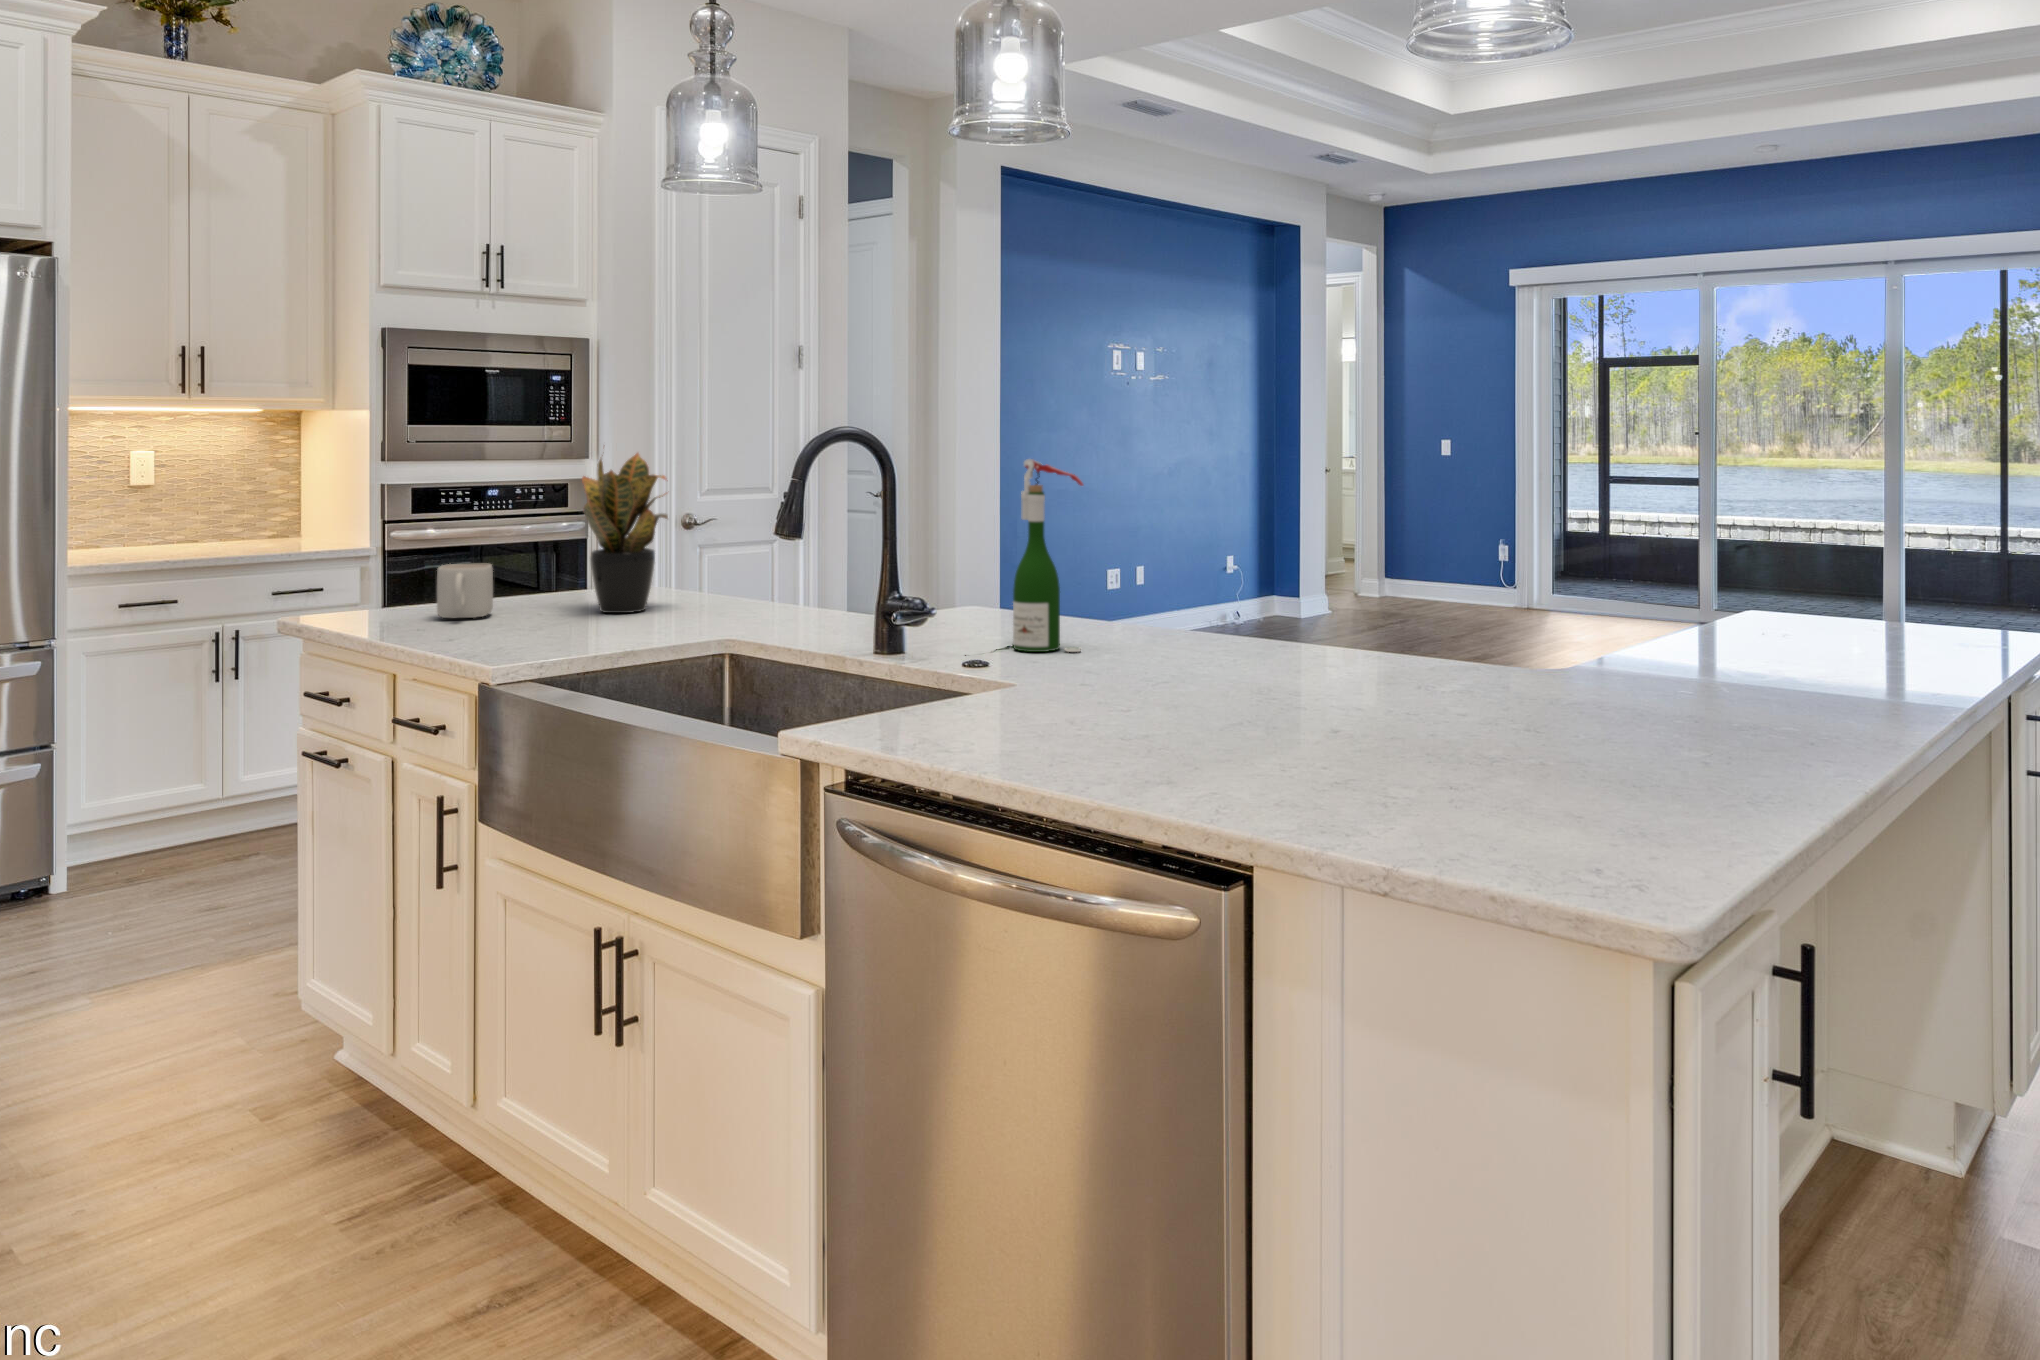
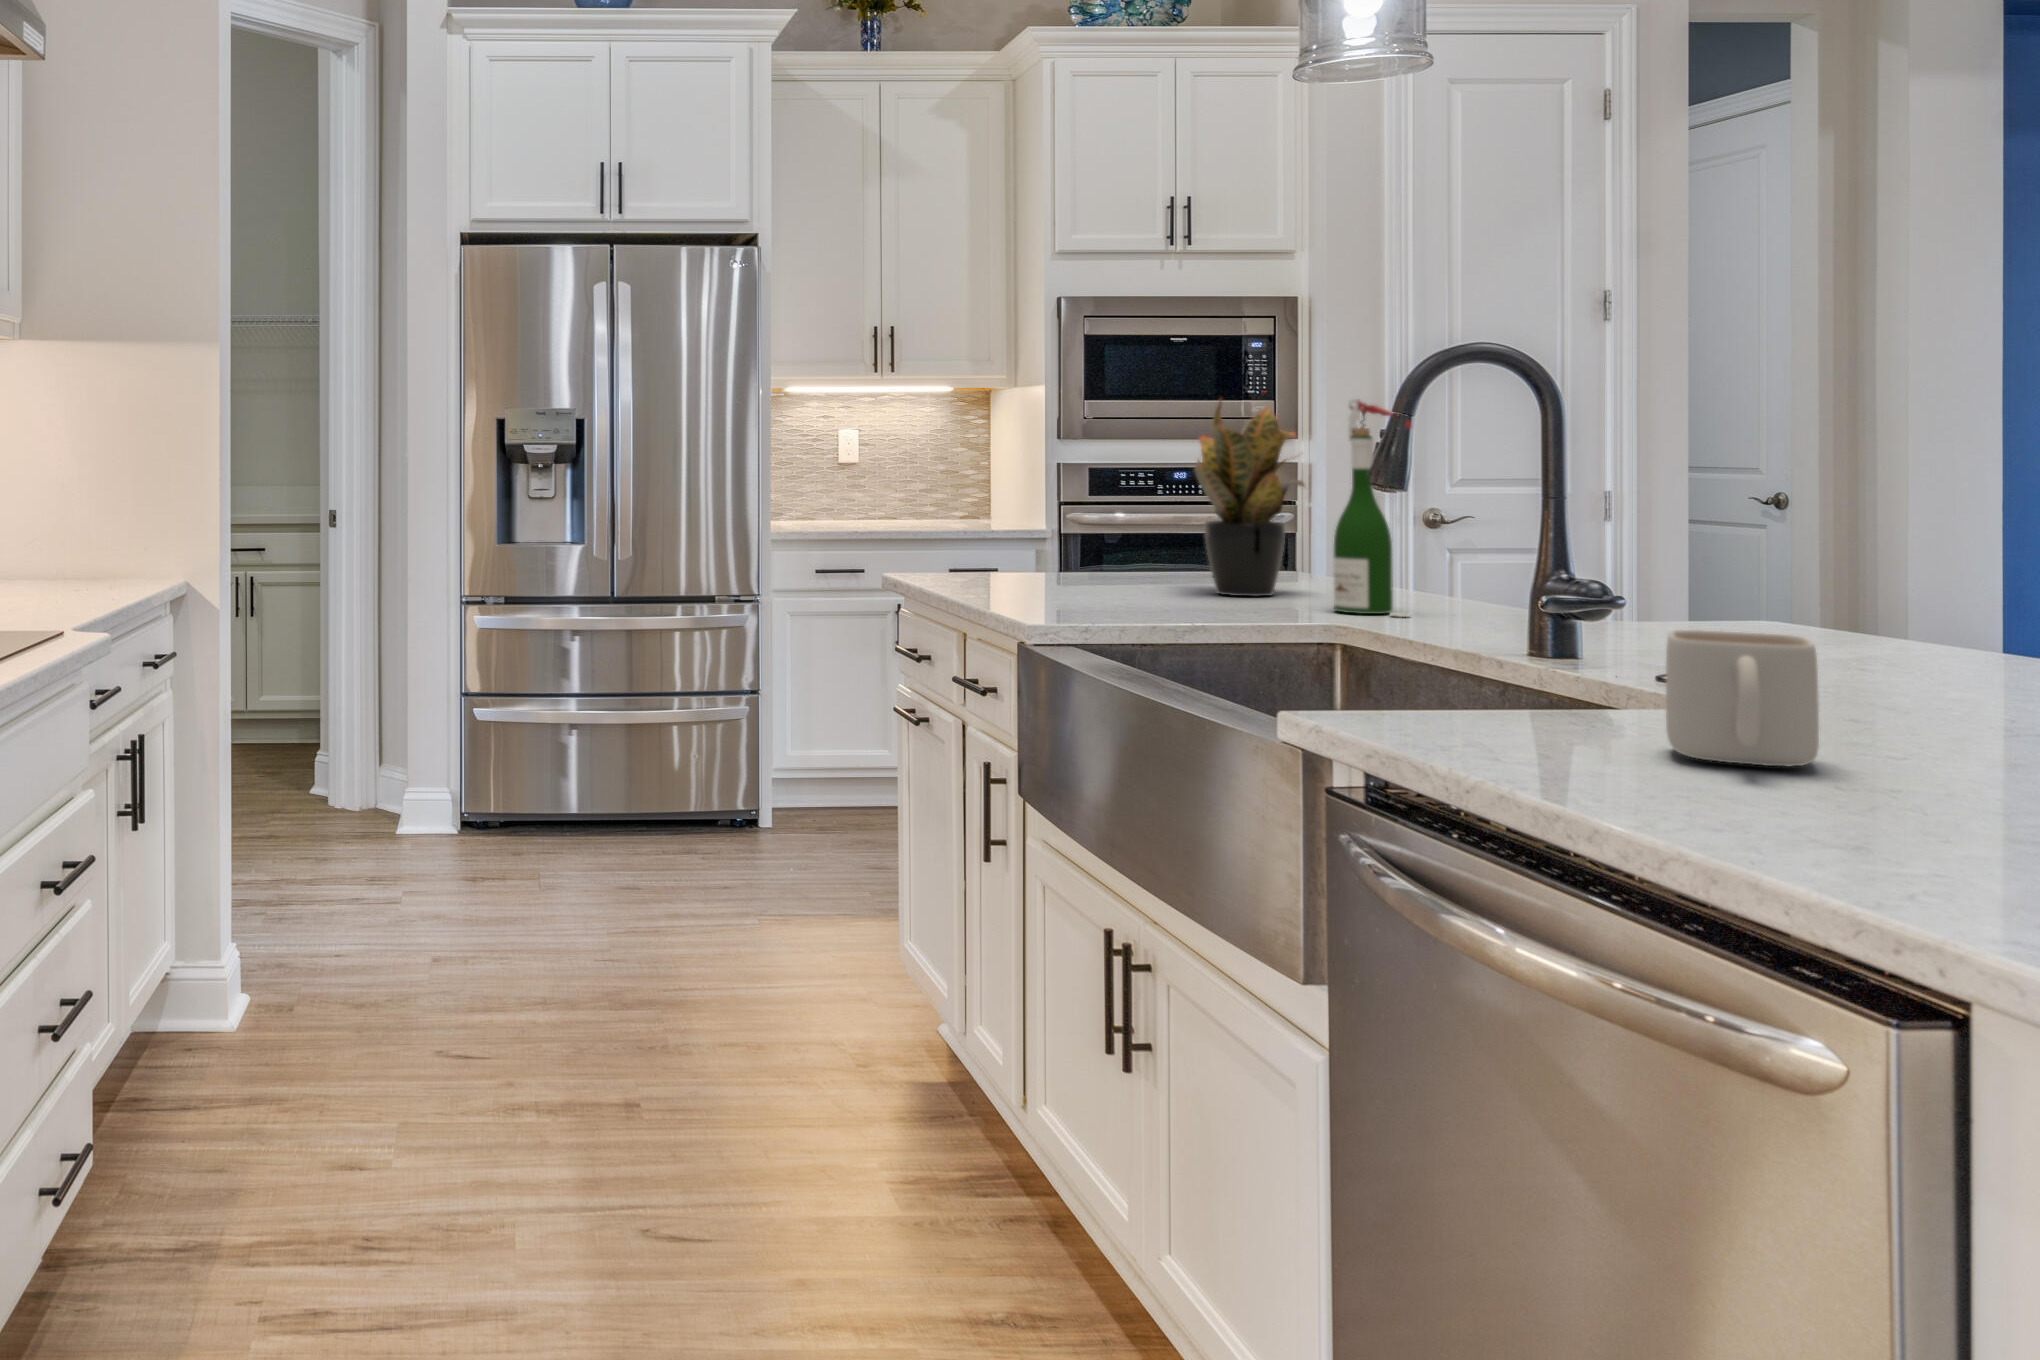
wine bottle: present [1013,459,1083,652] -> present [1333,399,1411,617]
mug: present [437,563,493,618] -> present [1666,630,1819,767]

